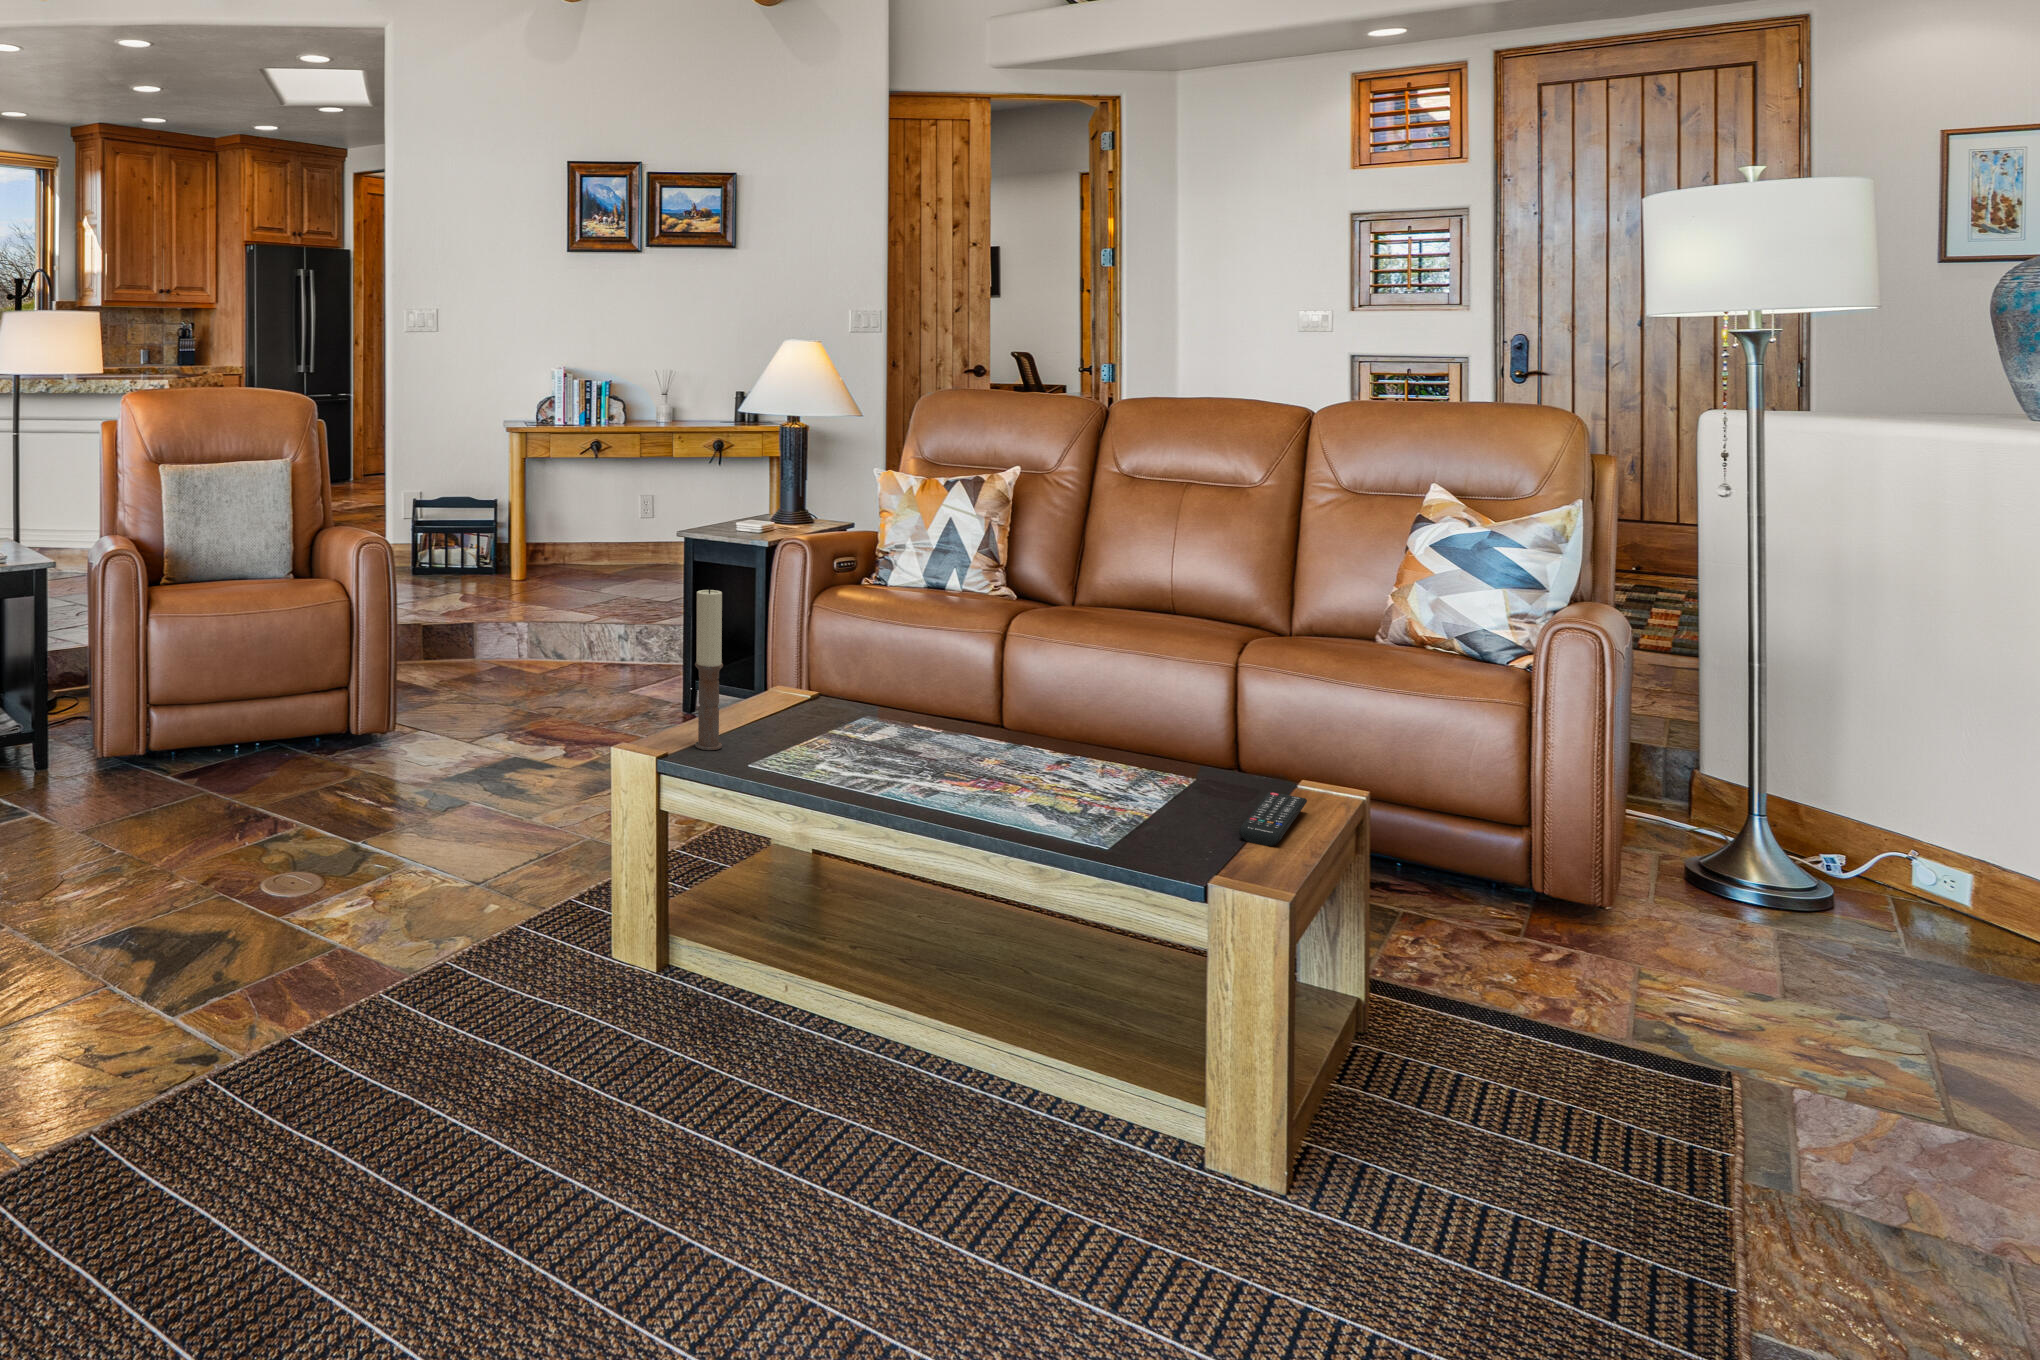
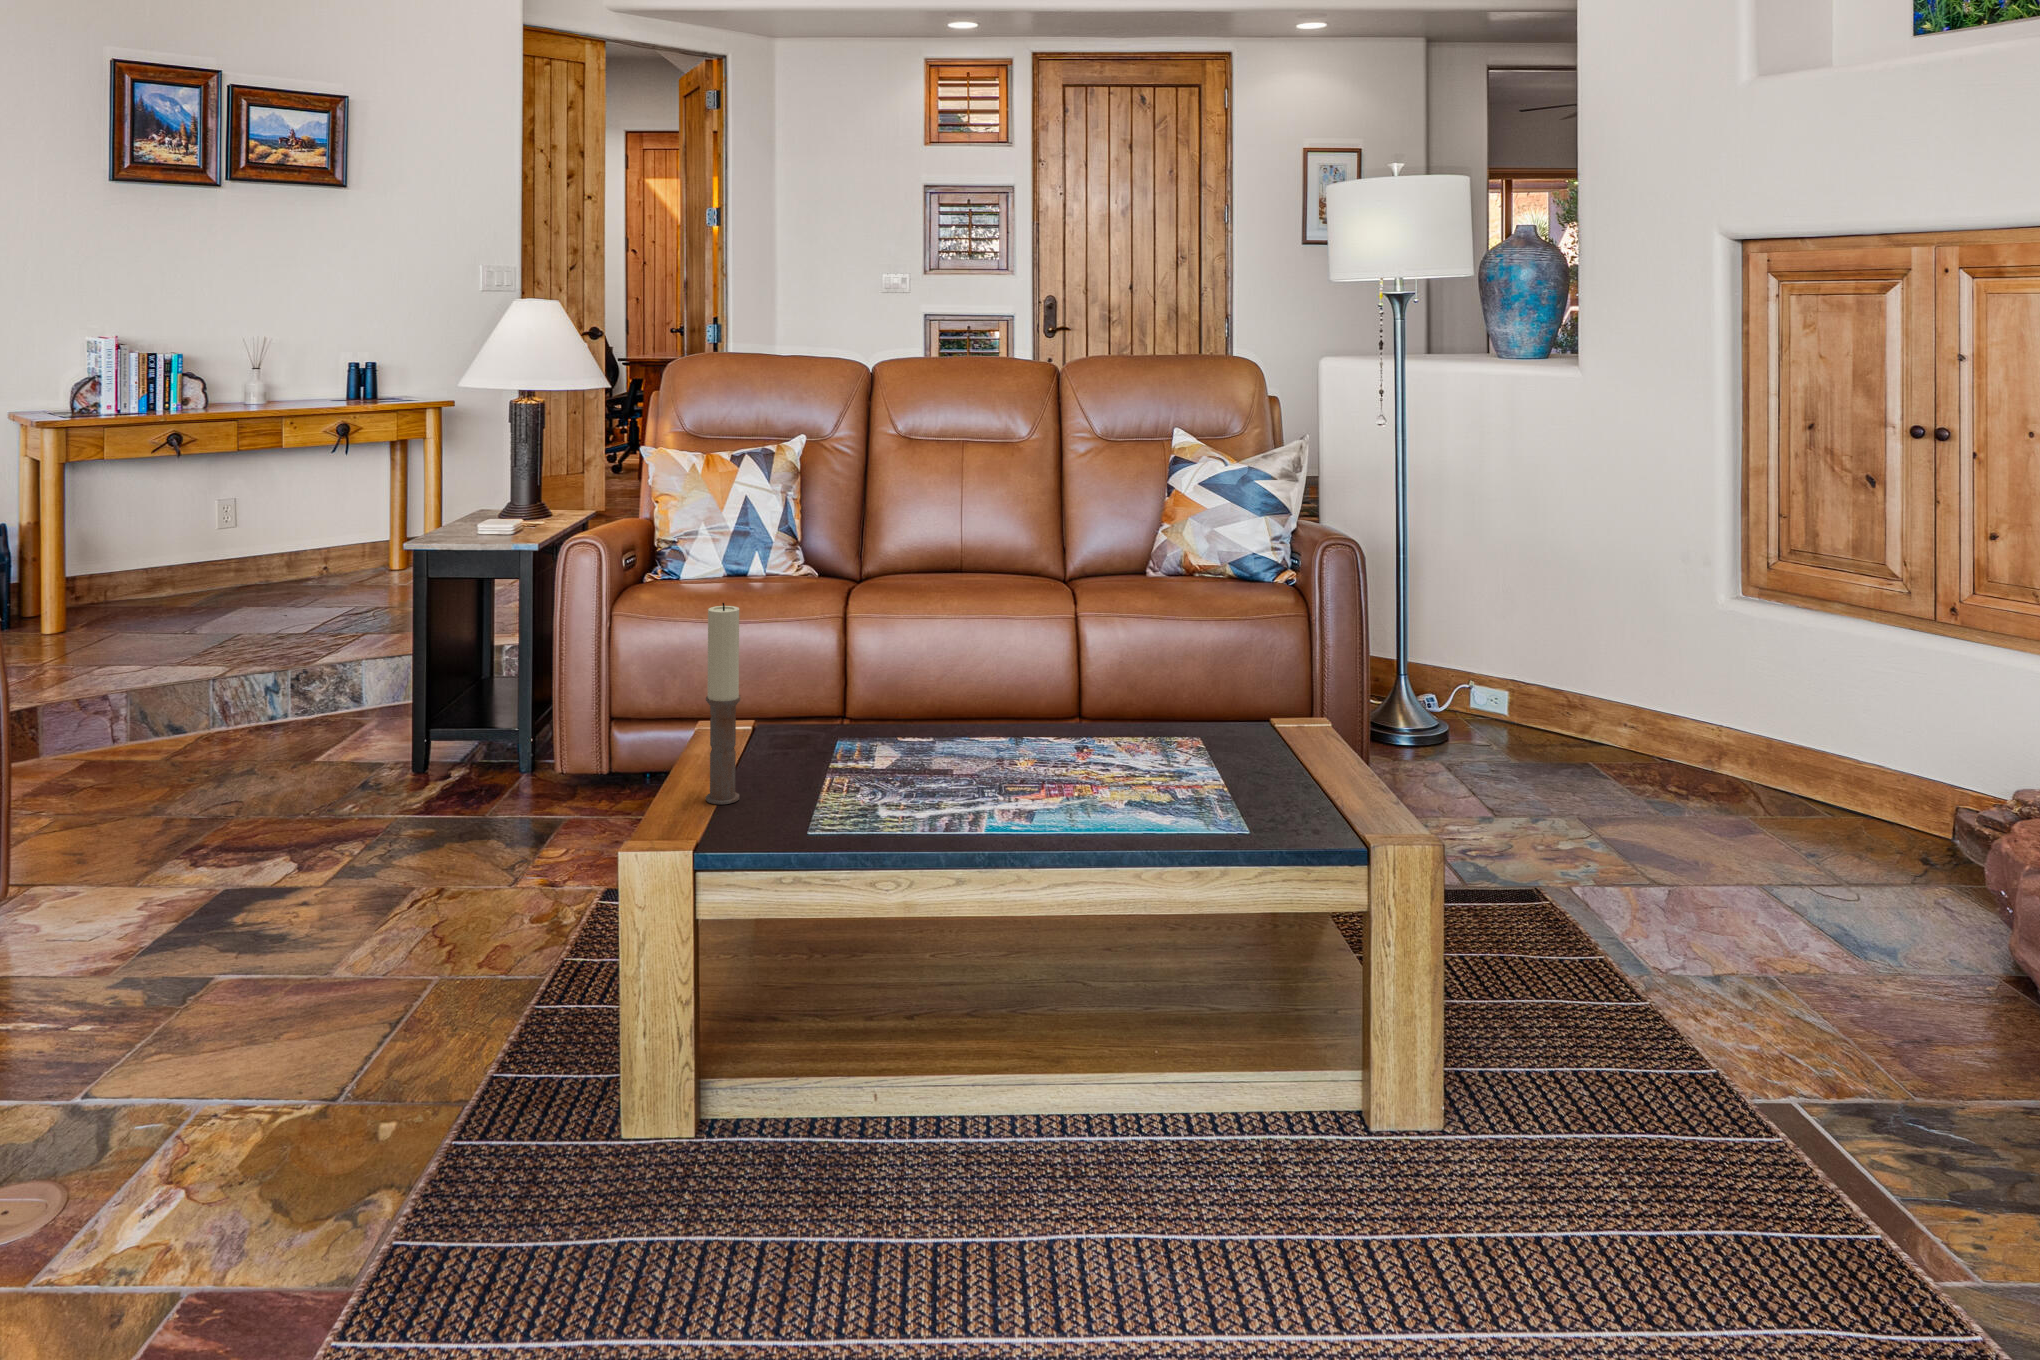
remote control: present [1239,792,1307,846] -> none [1258,730,1325,783]

